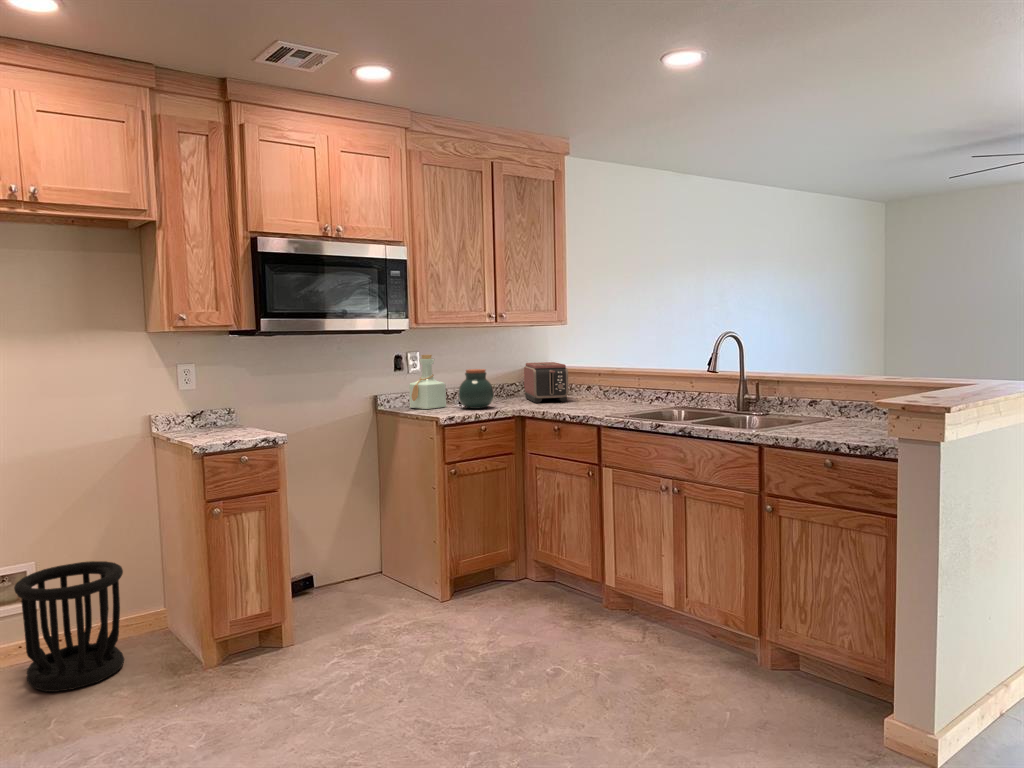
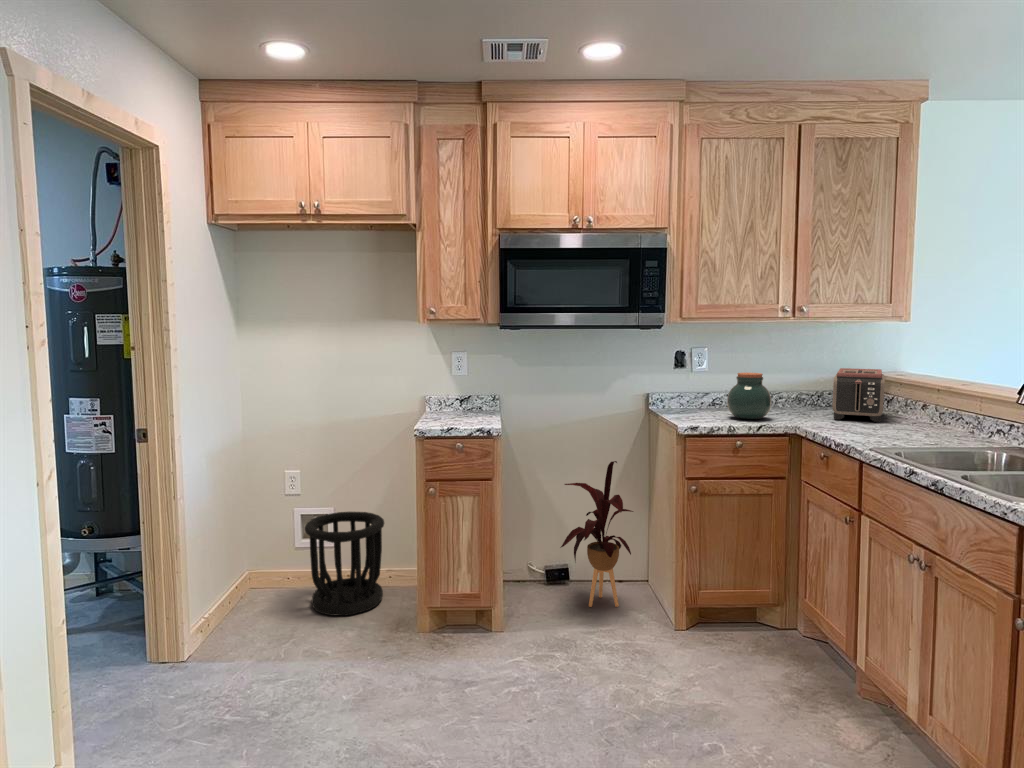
bottle: present [409,355,446,409] -> none [679,353,720,414]
house plant: none [314,459,394,605] -> present [561,461,633,607]

